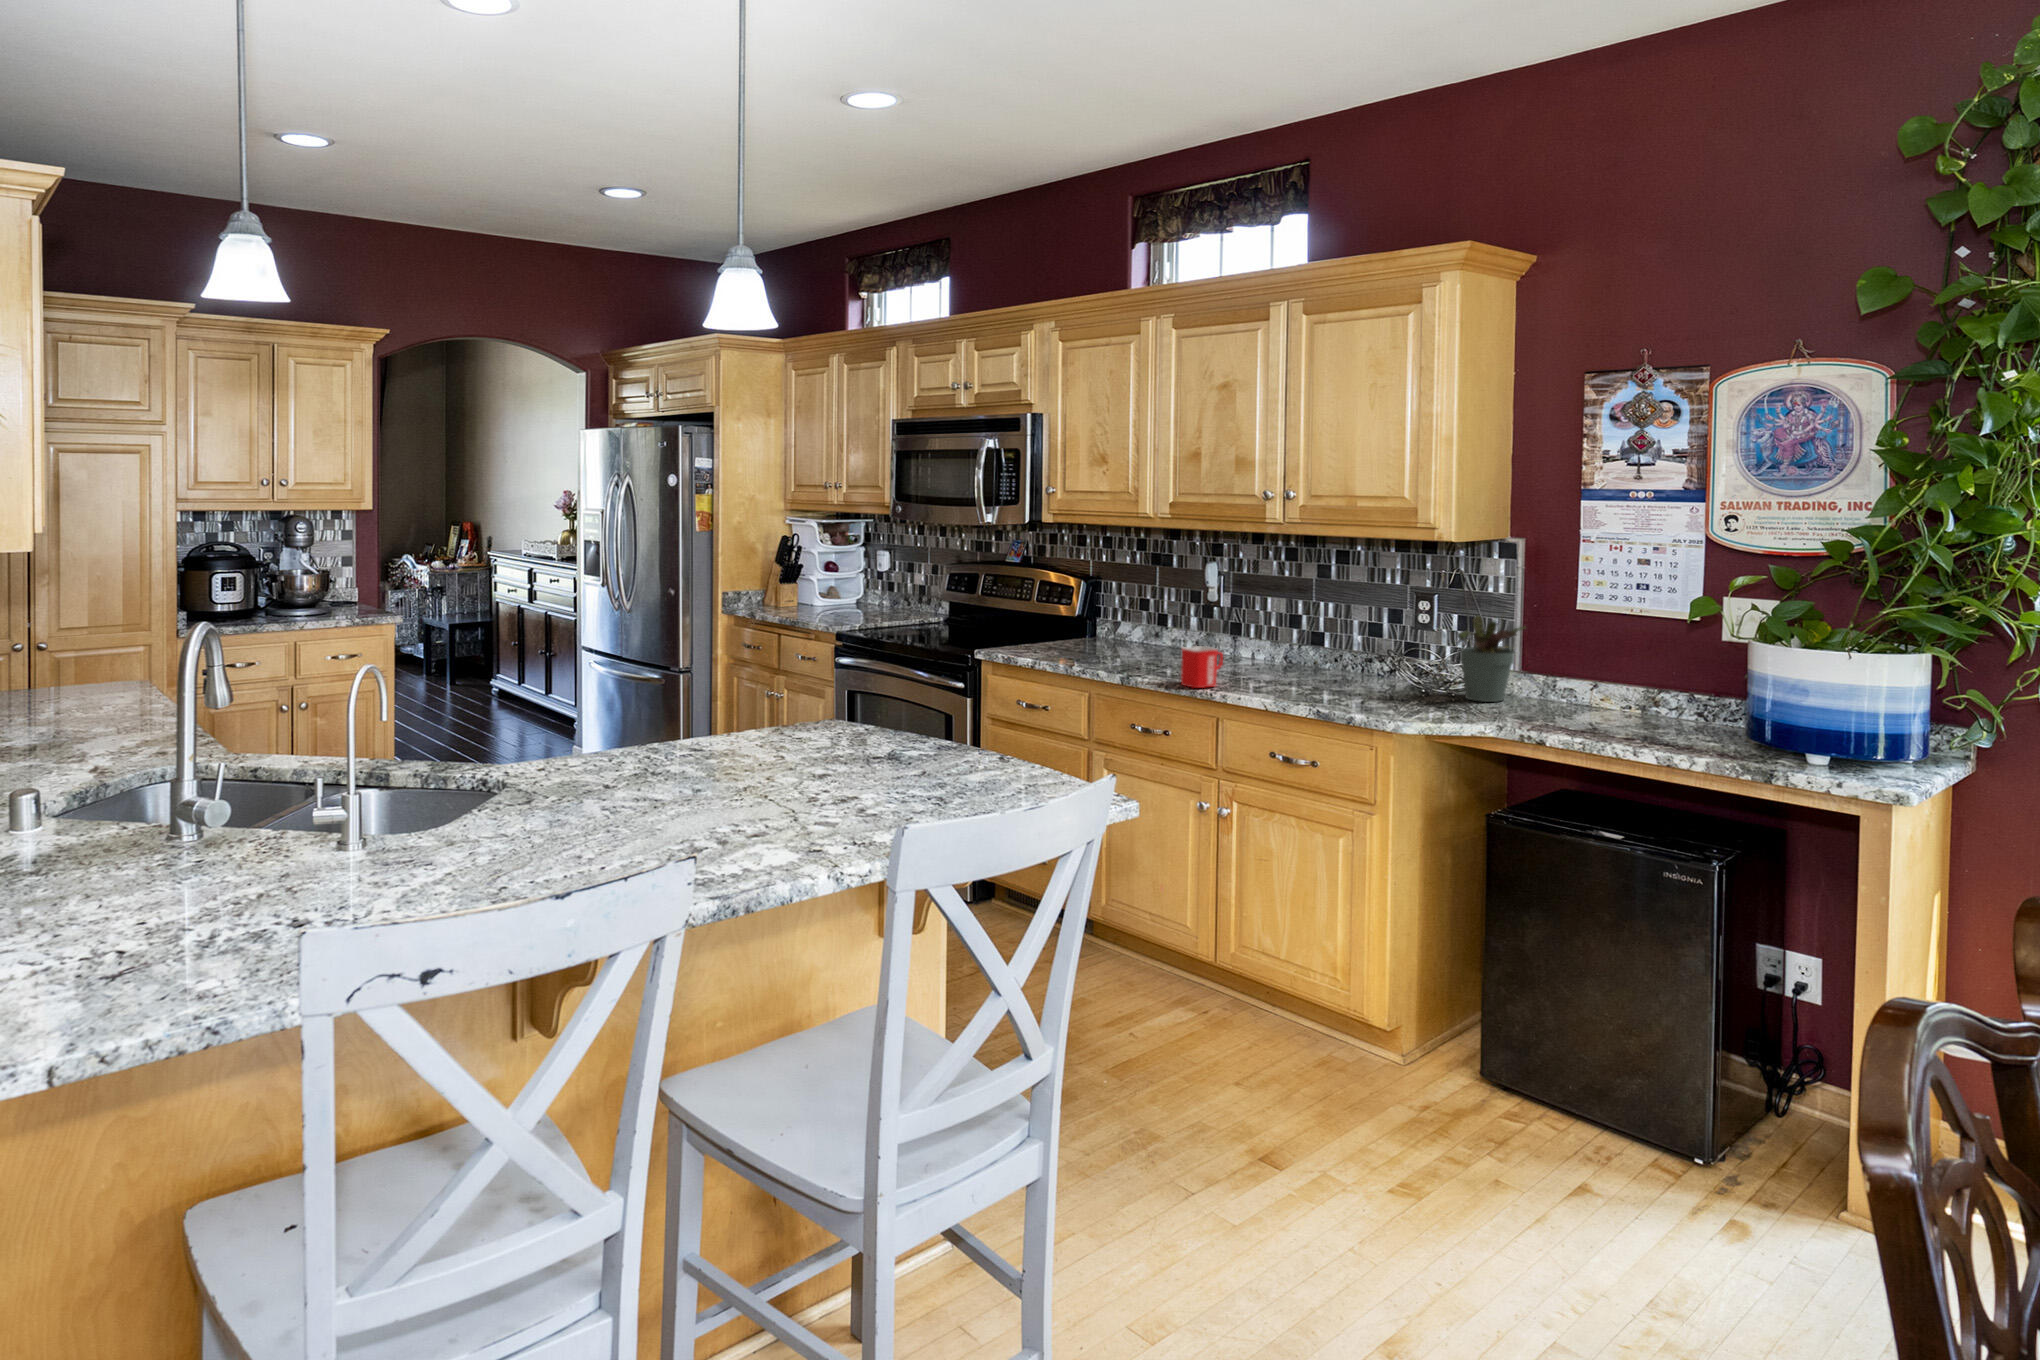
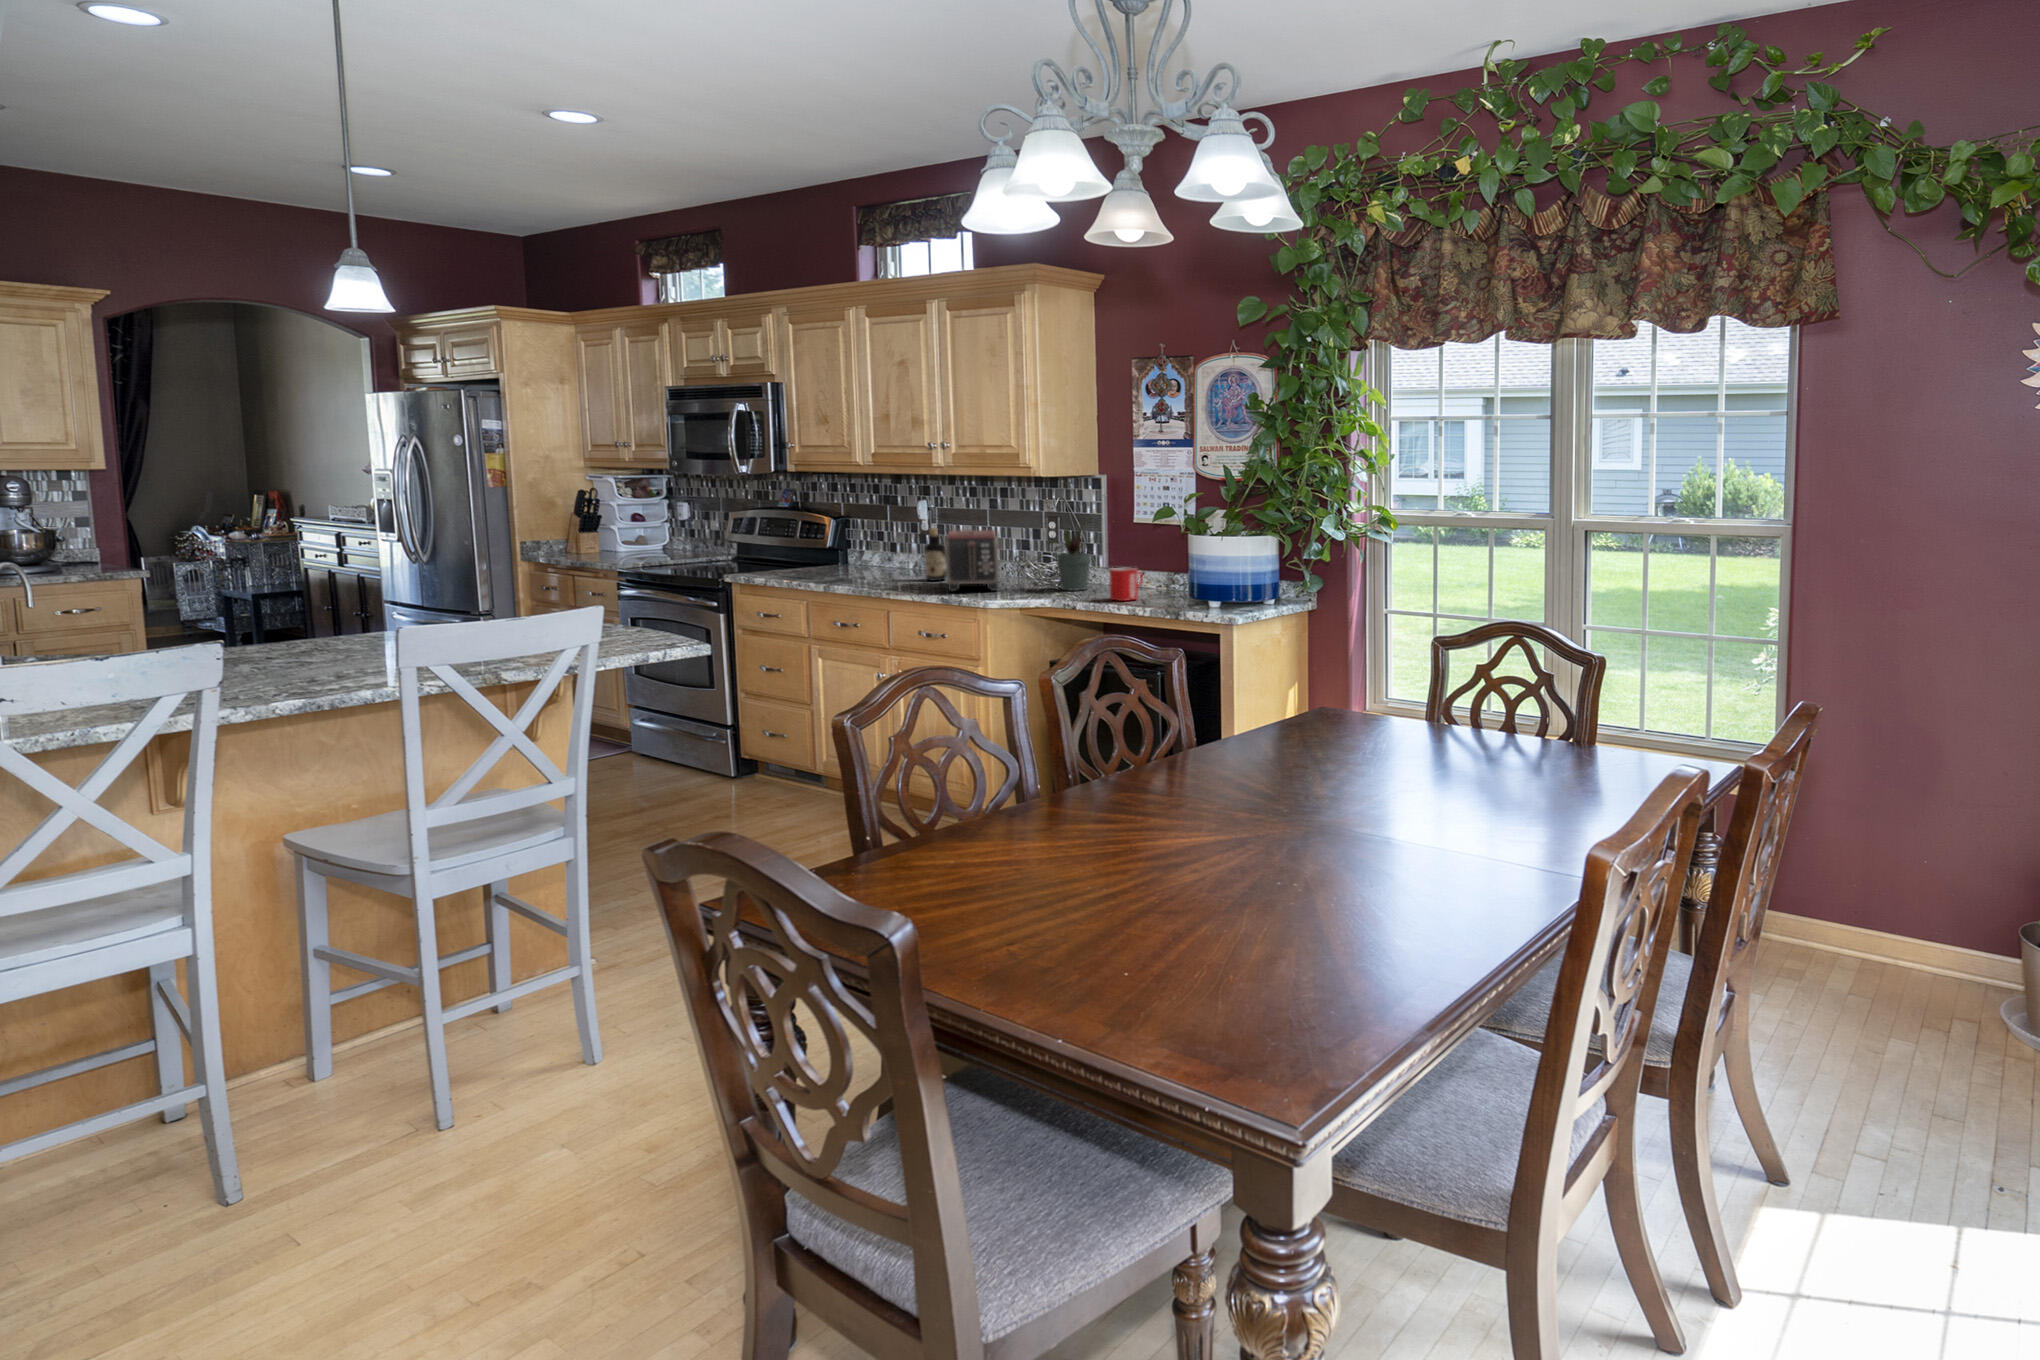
bottle: none [1238,602,1267,670] -> present [925,528,946,581]
toaster: none [1281,609,1380,697] -> present [945,530,1000,591]
mug: present [1181,646,1223,688] -> present [1110,568,1143,601]

